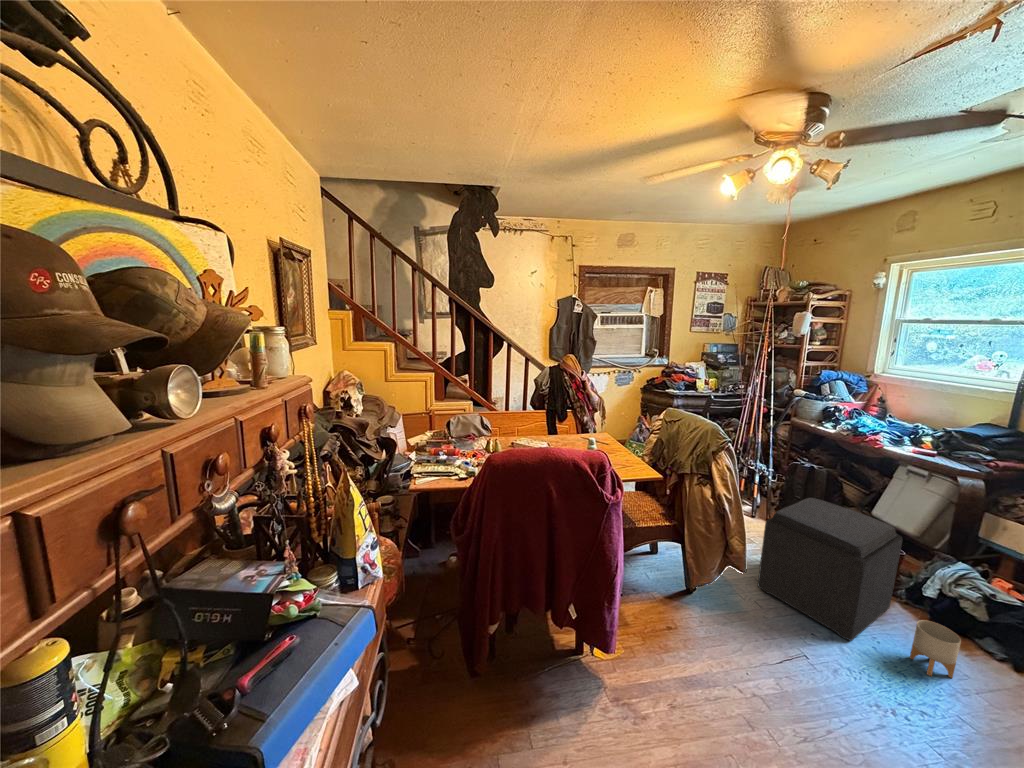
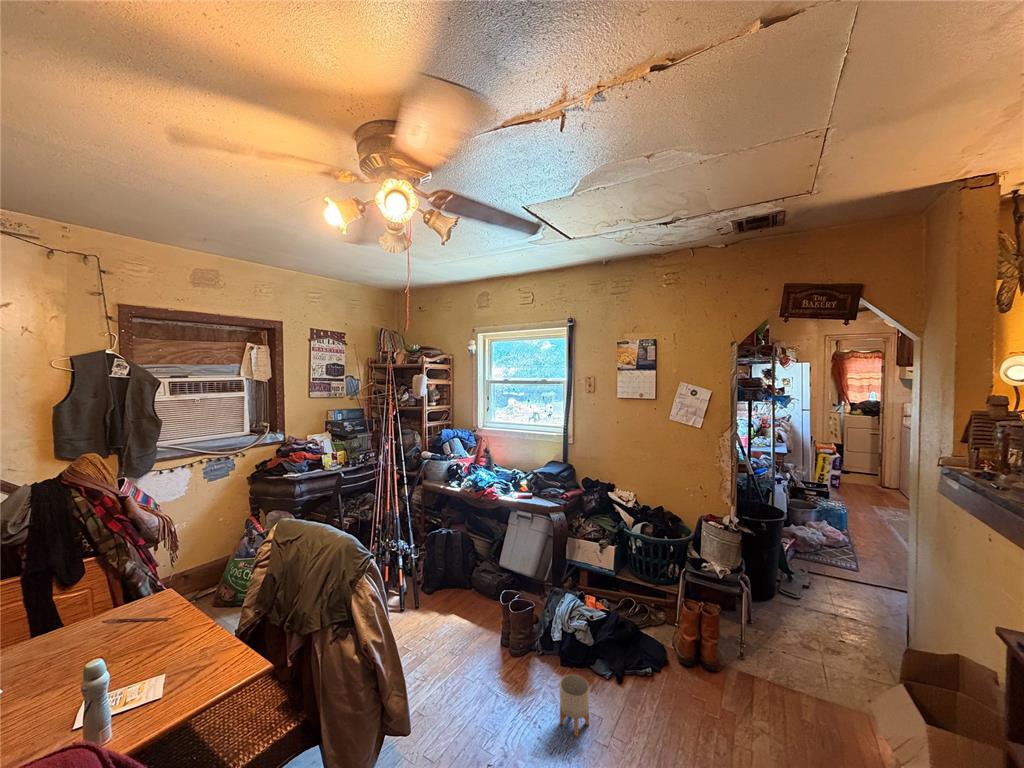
ottoman: present [758,498,902,641] -> none [422,579,532,744]

